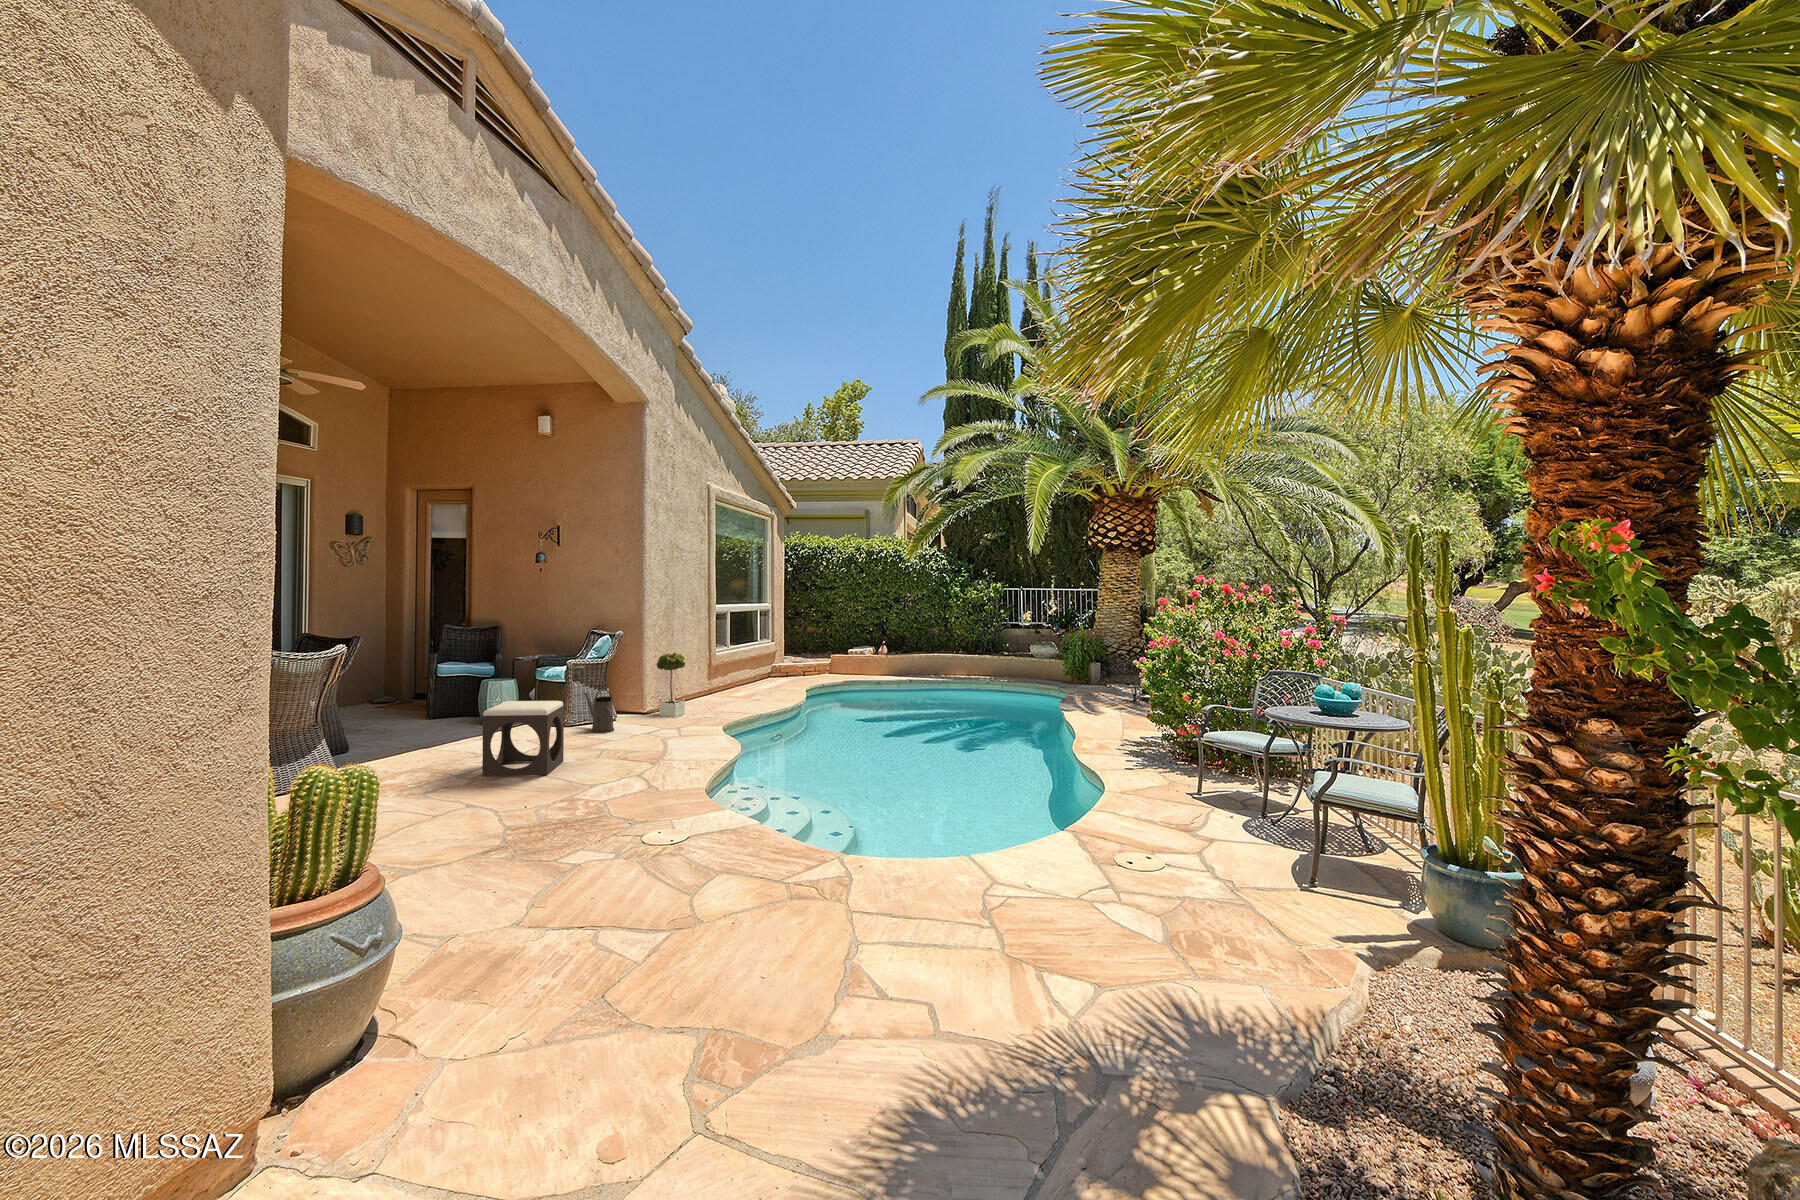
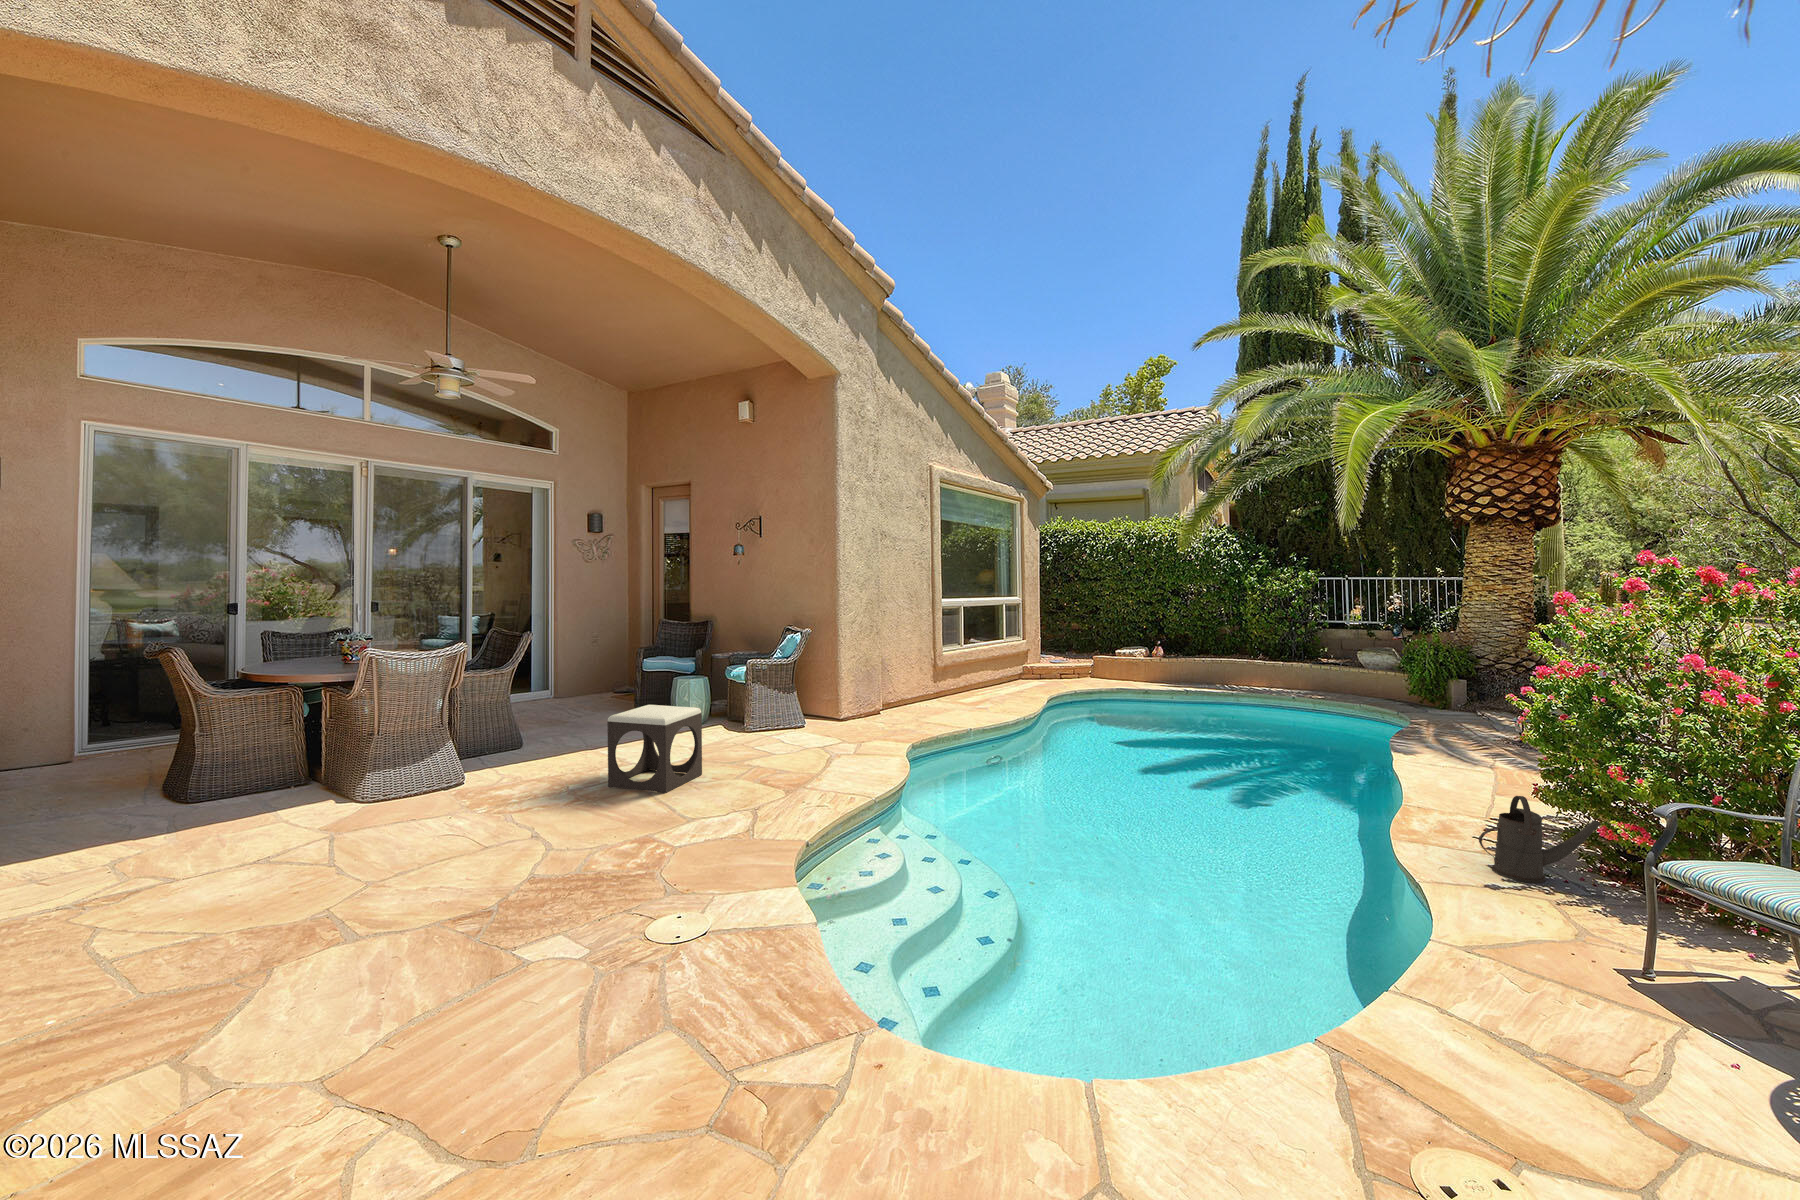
potted tree: present [657,652,685,717] -> none [851,652,883,724]
watering can: present [585,689,614,733] -> present [1479,796,1601,883]

